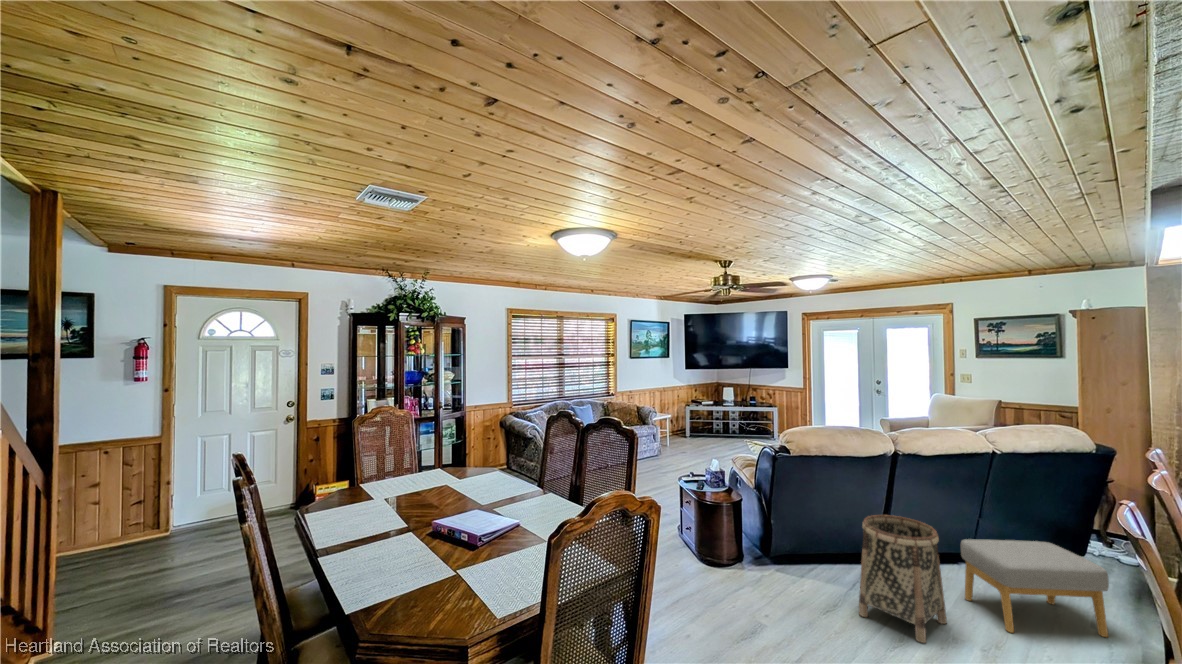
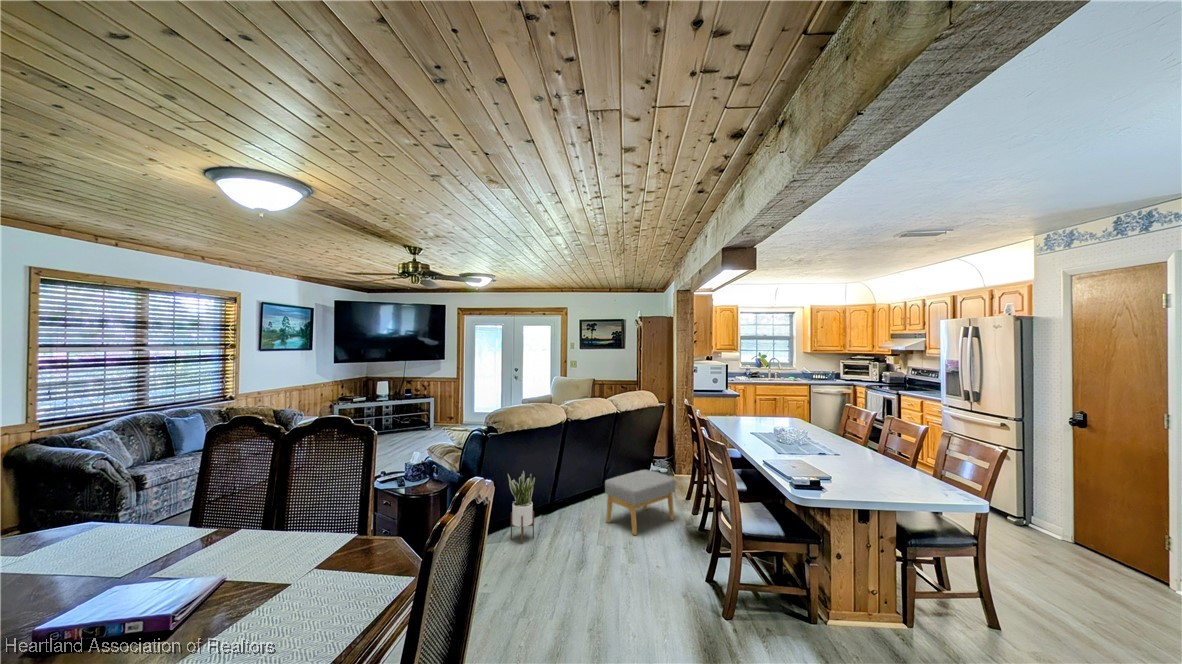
potted plant: none [809,498,846,584] -> present [508,471,535,544]
basket: present [859,515,947,643] -> none [552,472,604,563]

